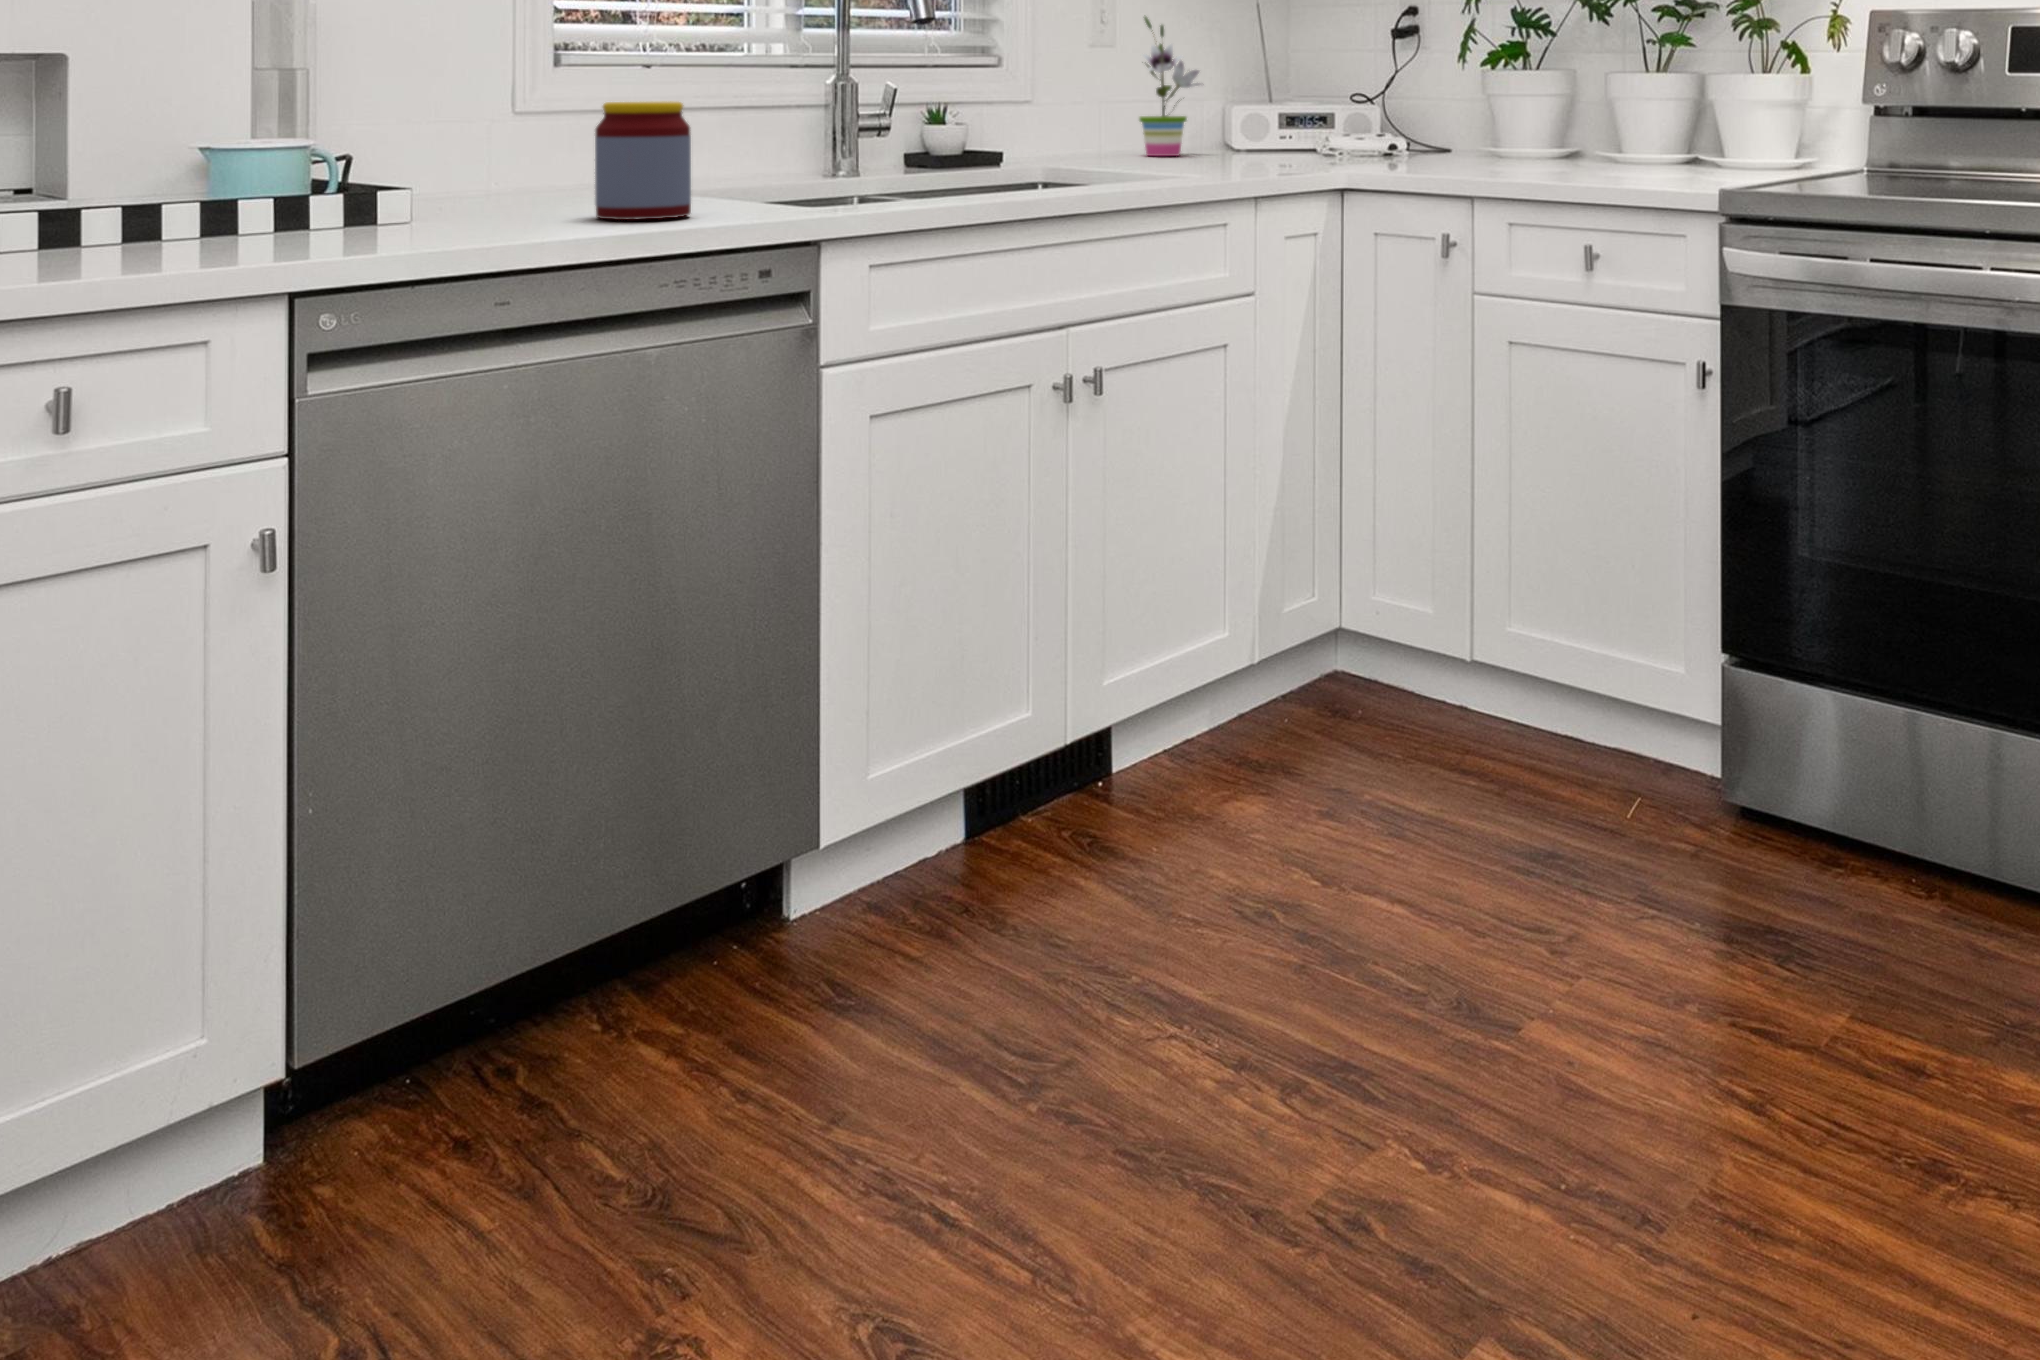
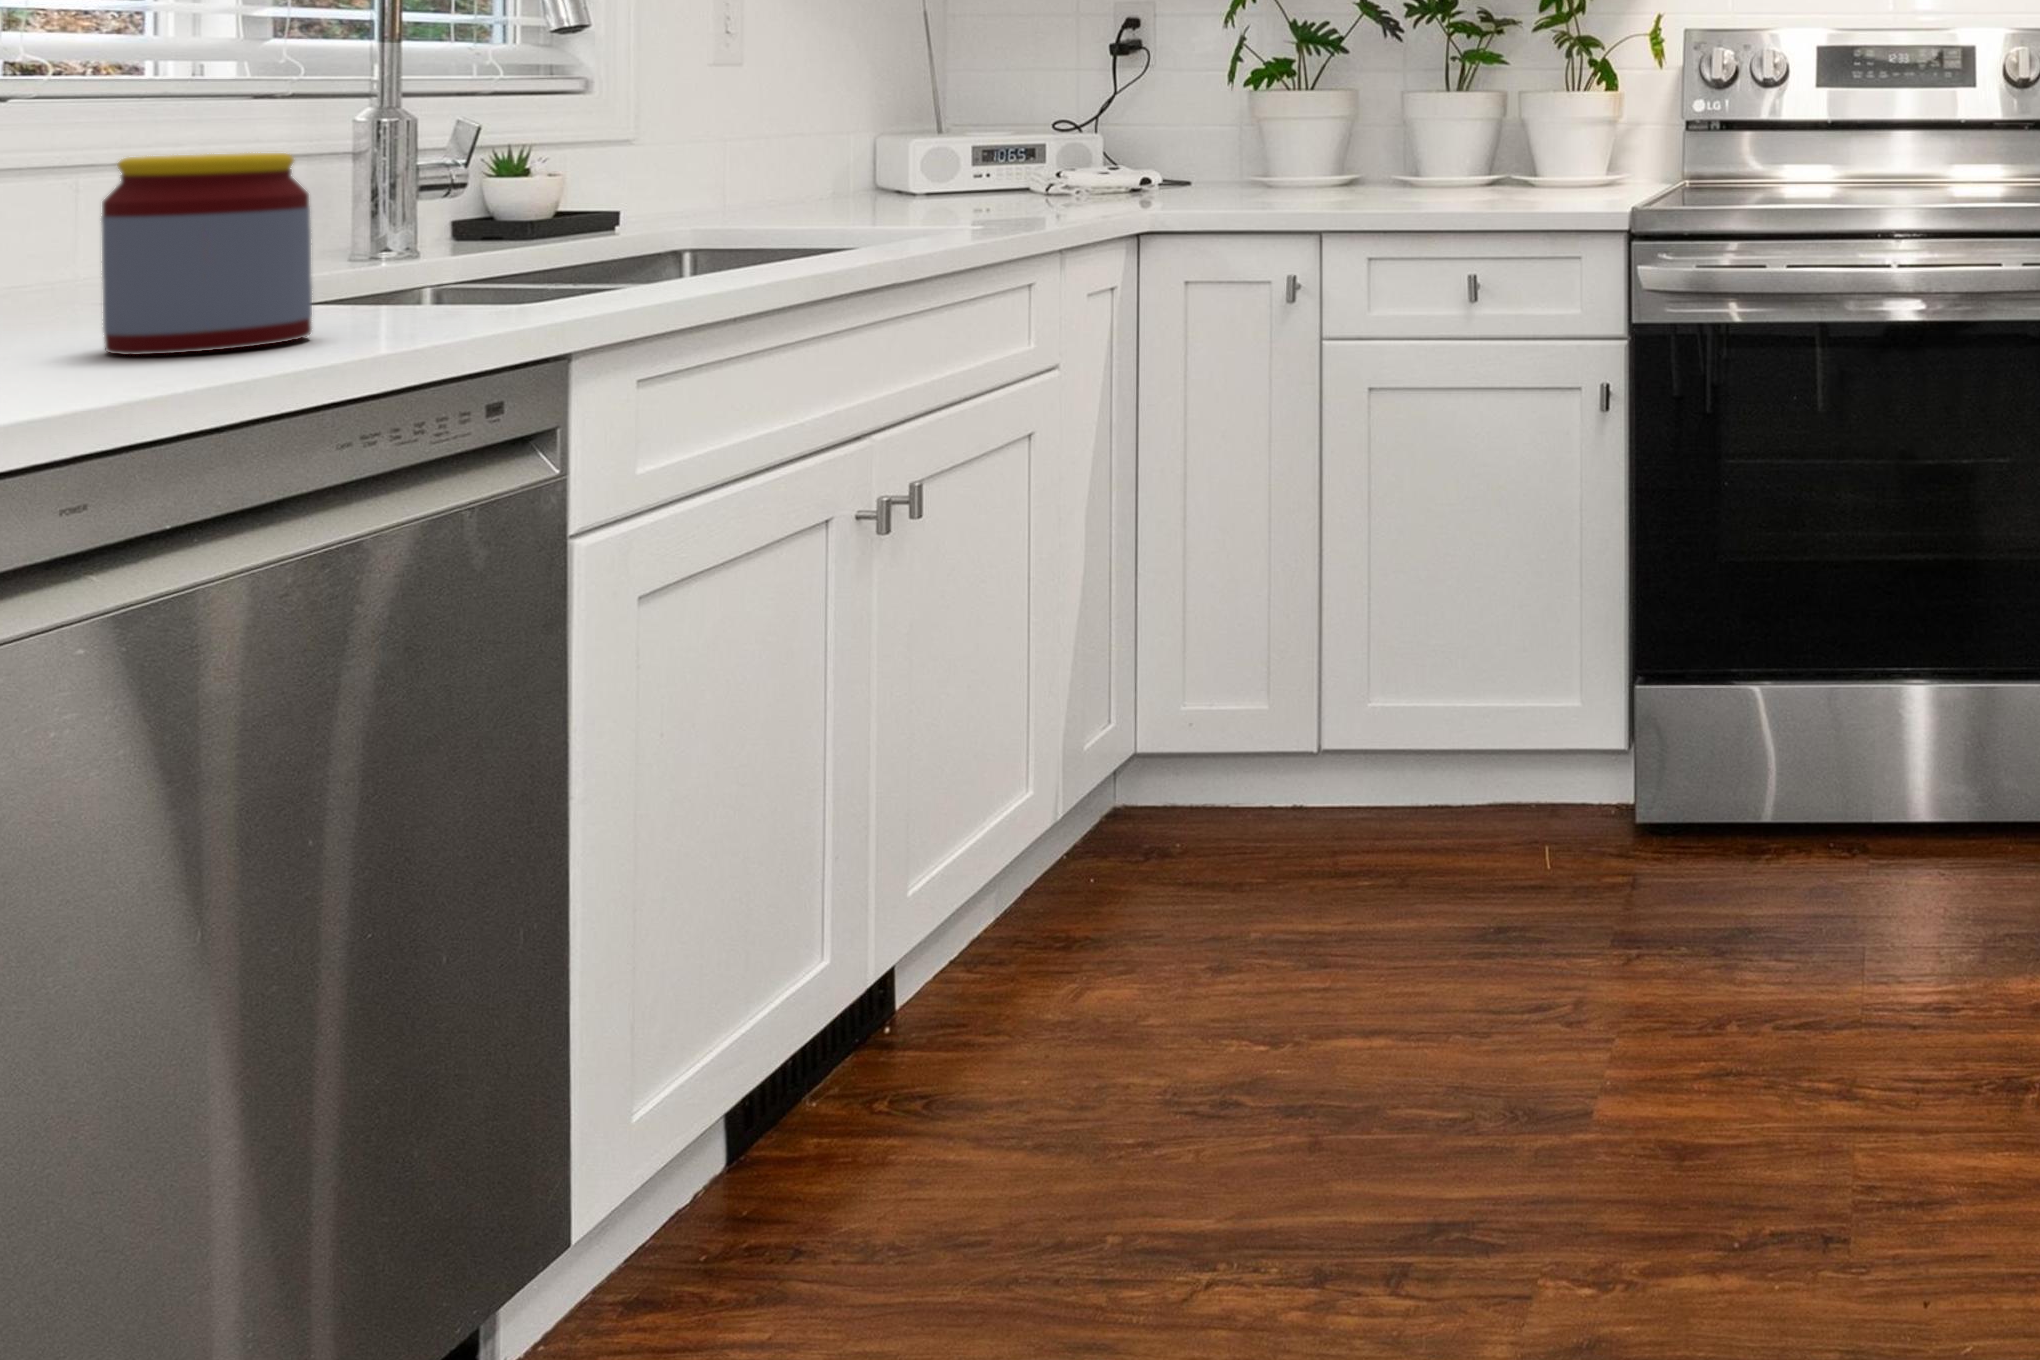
potted plant: present [1139,17,1200,156] -> none [768,25,860,206]

